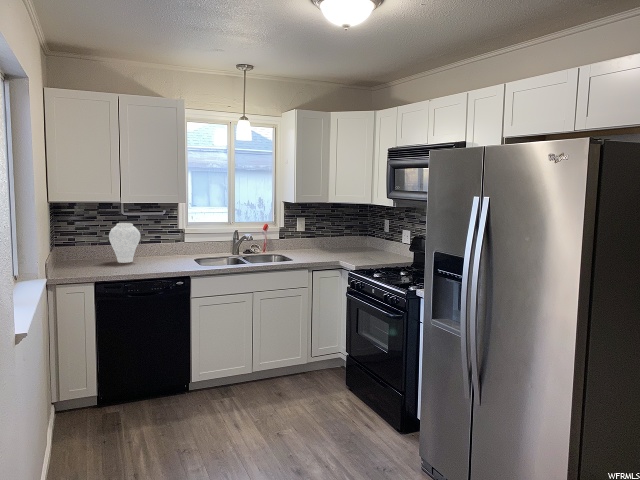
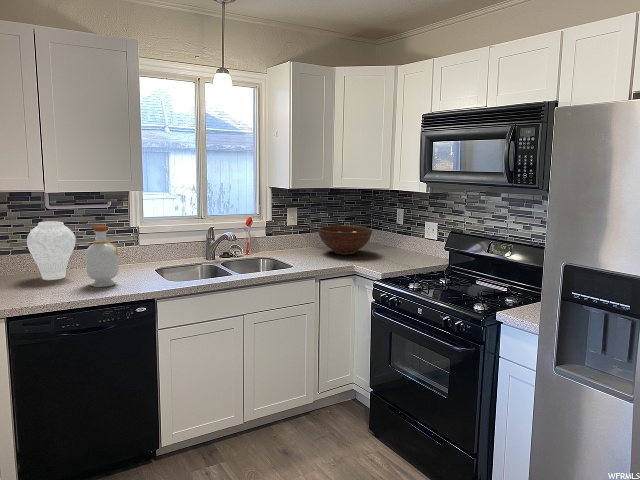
bottle: none [146,226,168,267] -> present [85,226,119,287]
fruit bowl: none [318,232,360,254] -> present [318,225,372,255]

